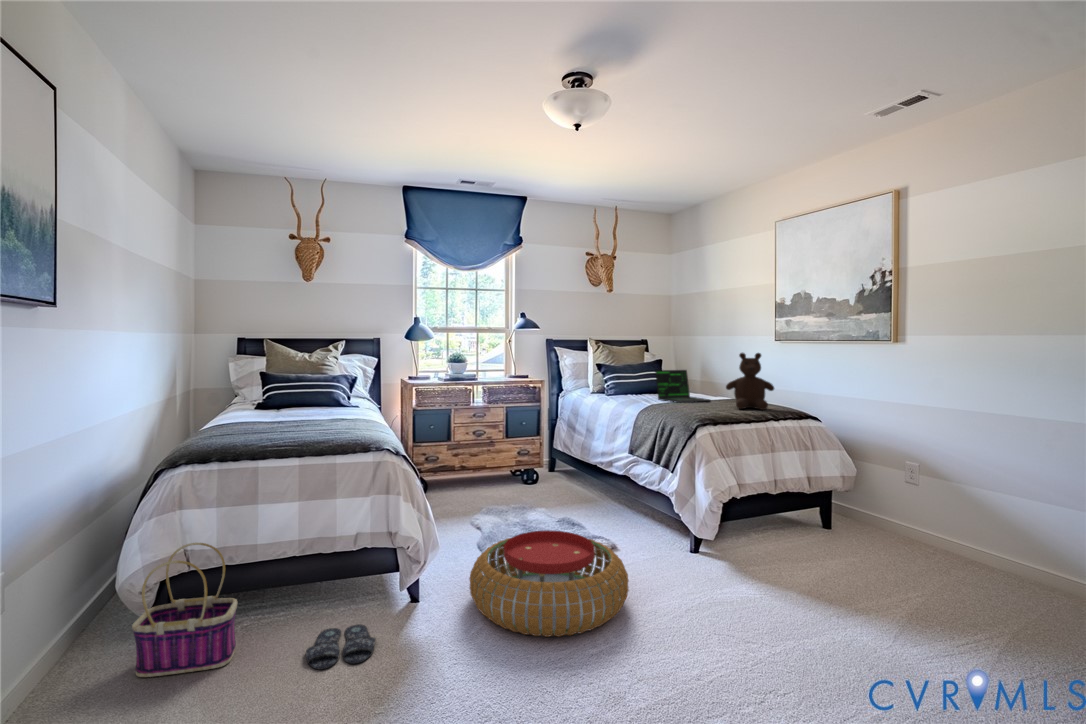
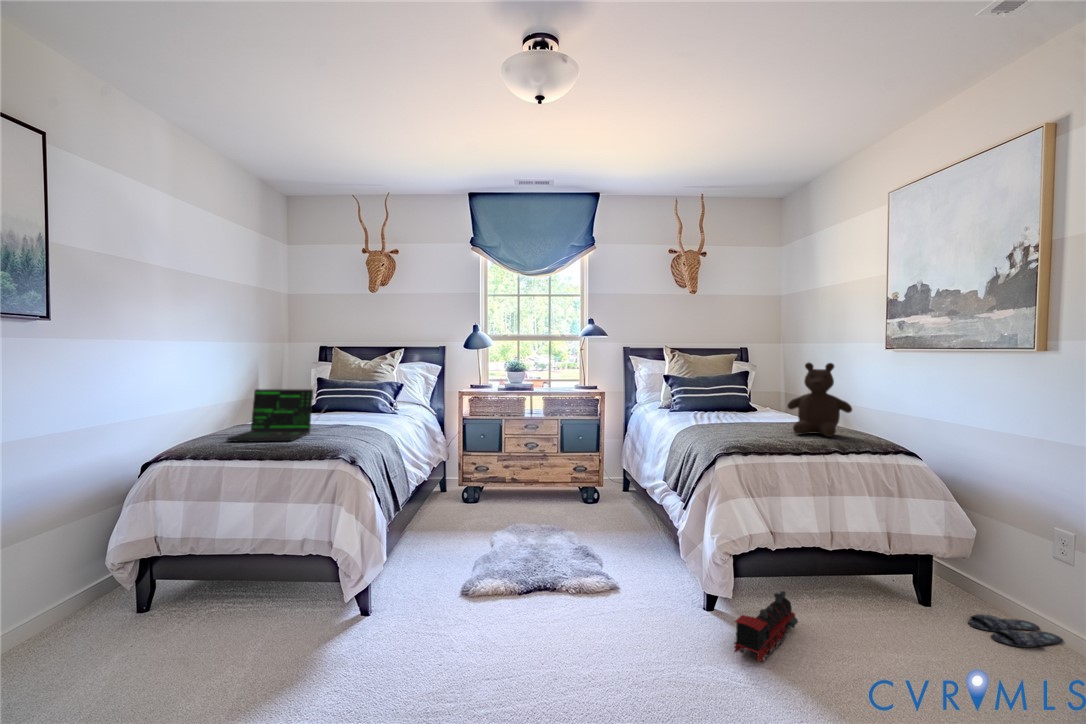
laptop: present [655,370,711,403] -> present [227,389,319,441]
toy train: none [734,529,760,581] -> present [734,591,798,662]
pouf: present [469,530,629,637] -> none [398,560,581,689]
basket: present [132,543,237,677] -> none [87,532,184,653]
slippers: present [306,624,375,670] -> present [968,614,1063,648]

